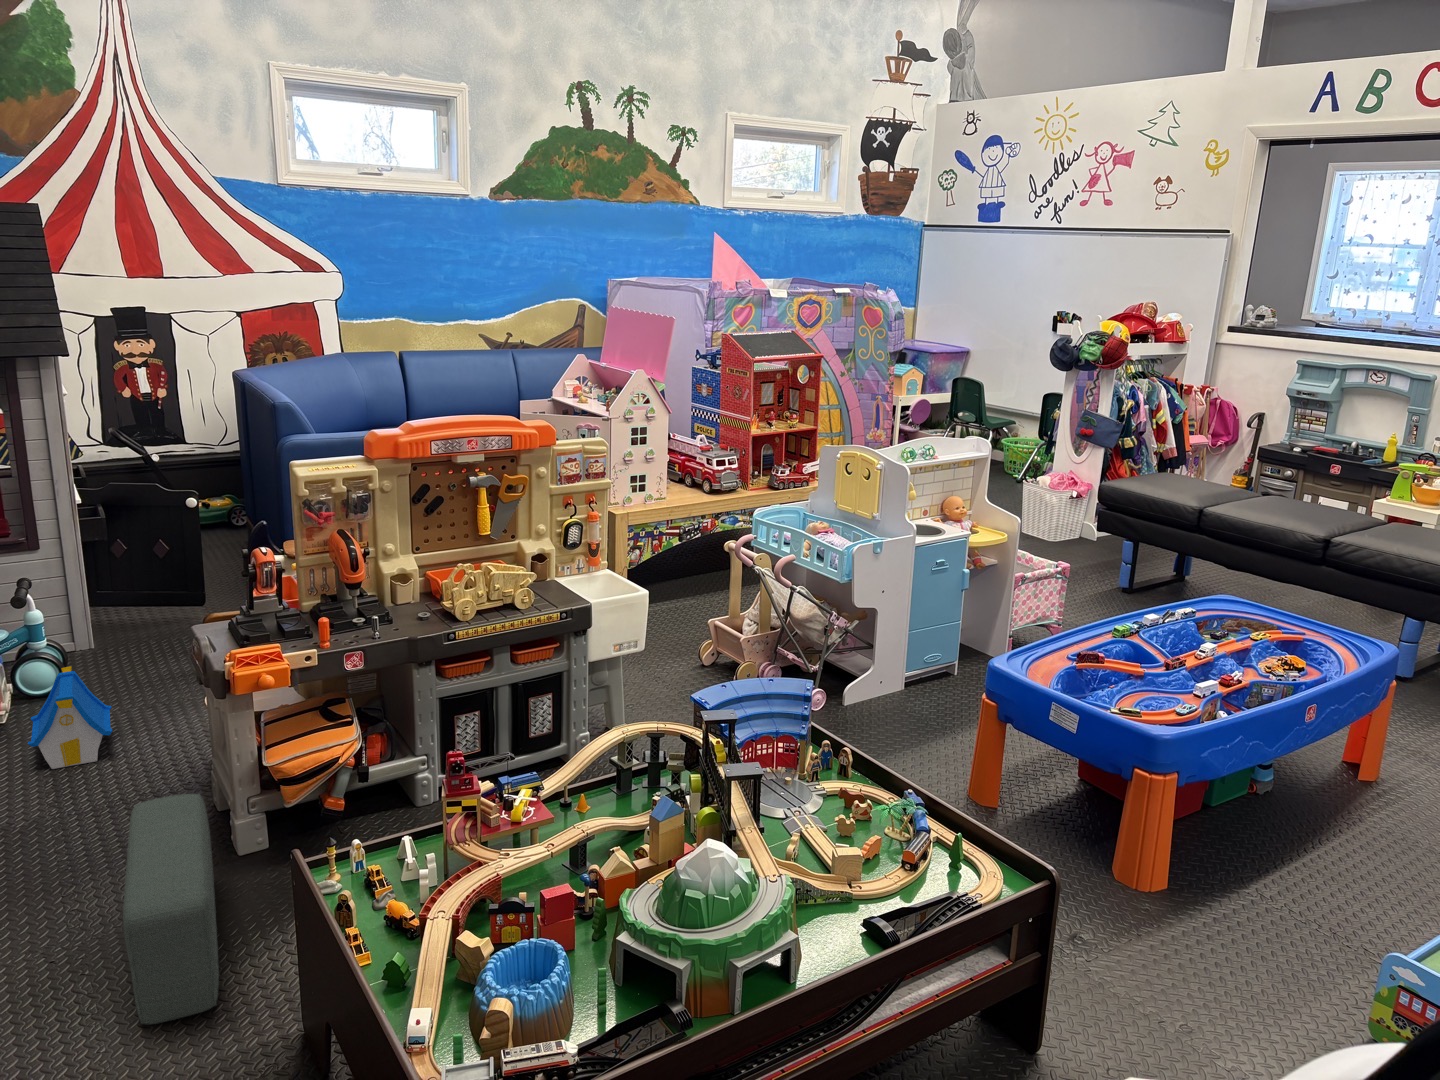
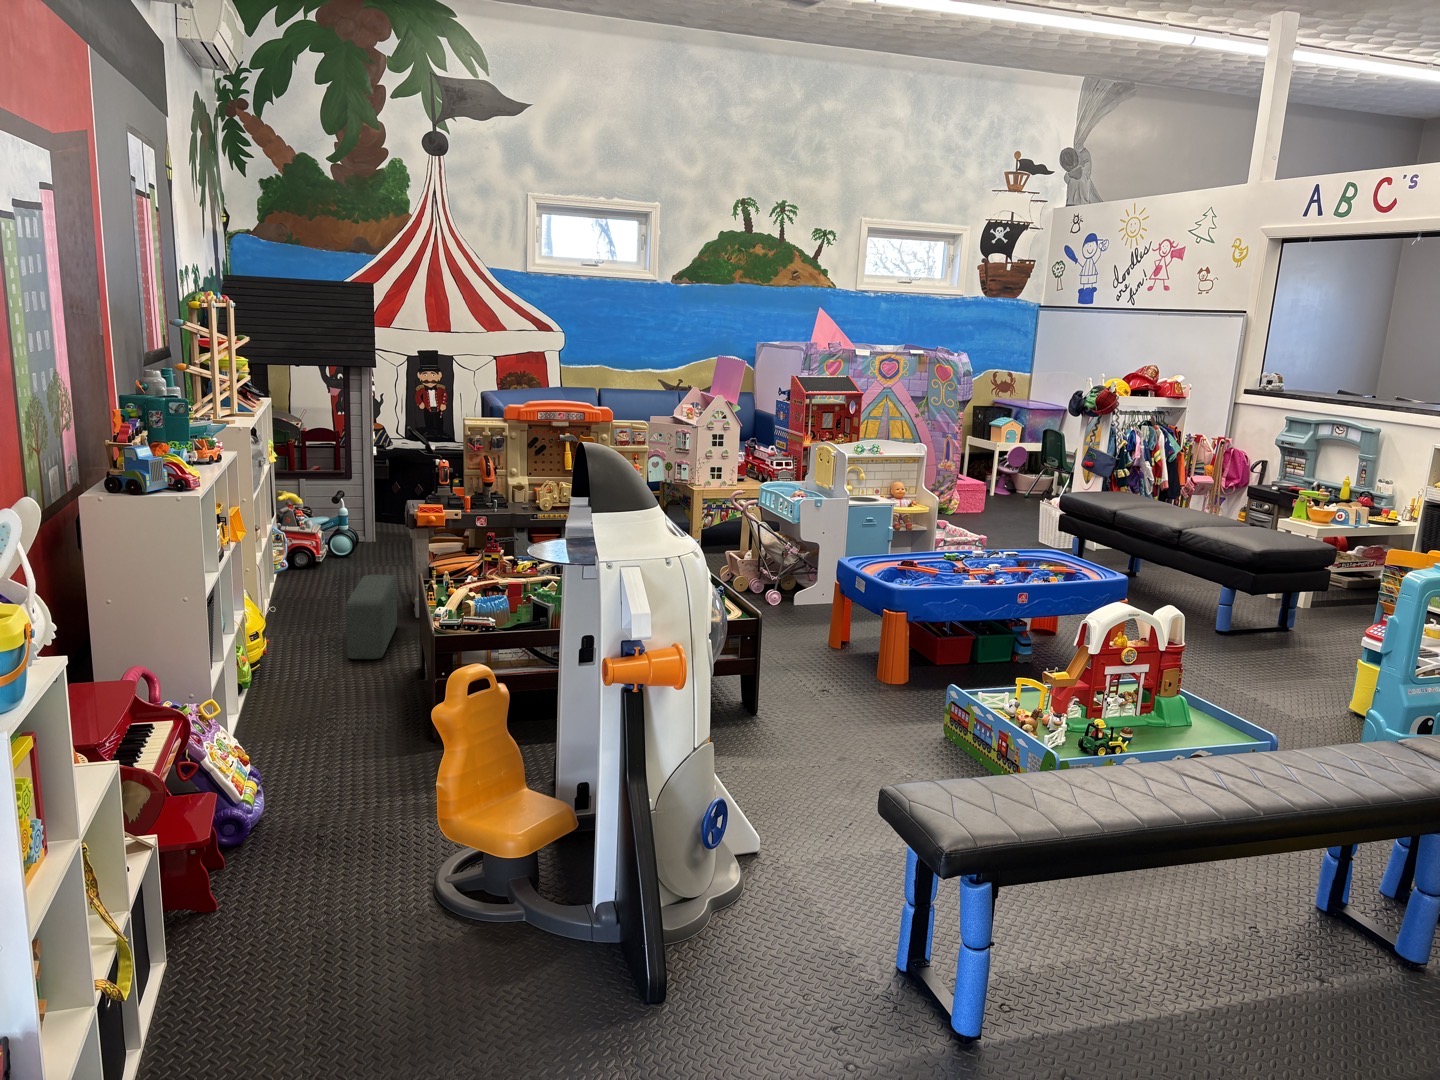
toy house: present [28,666,112,769] -> none [328,534,373,584]

